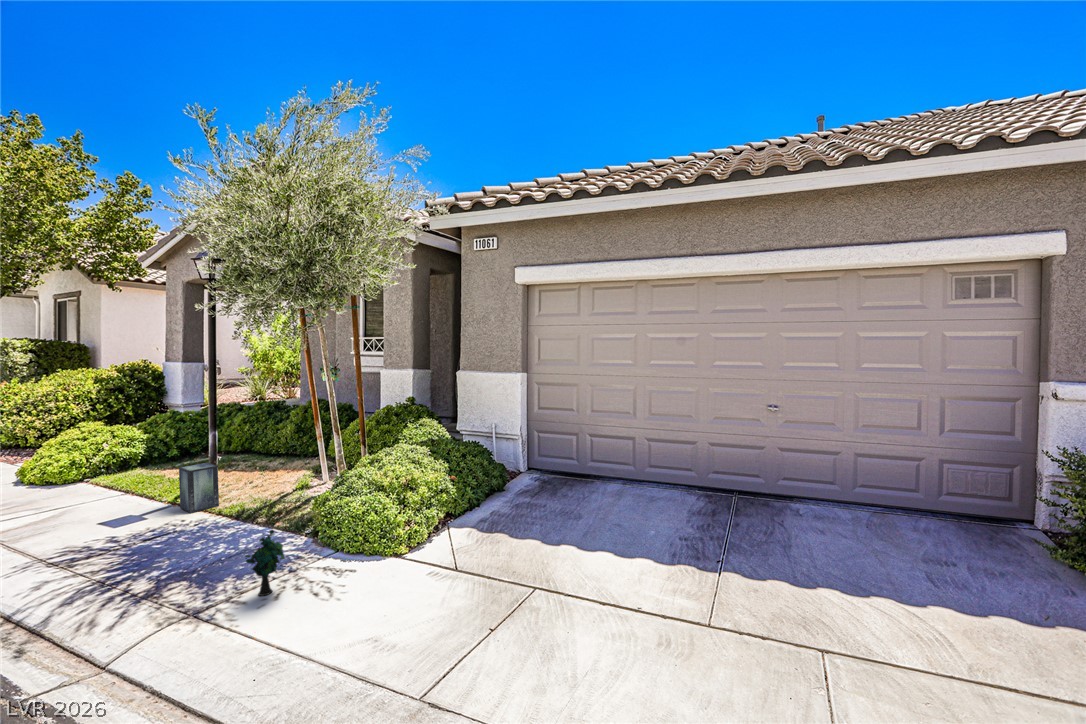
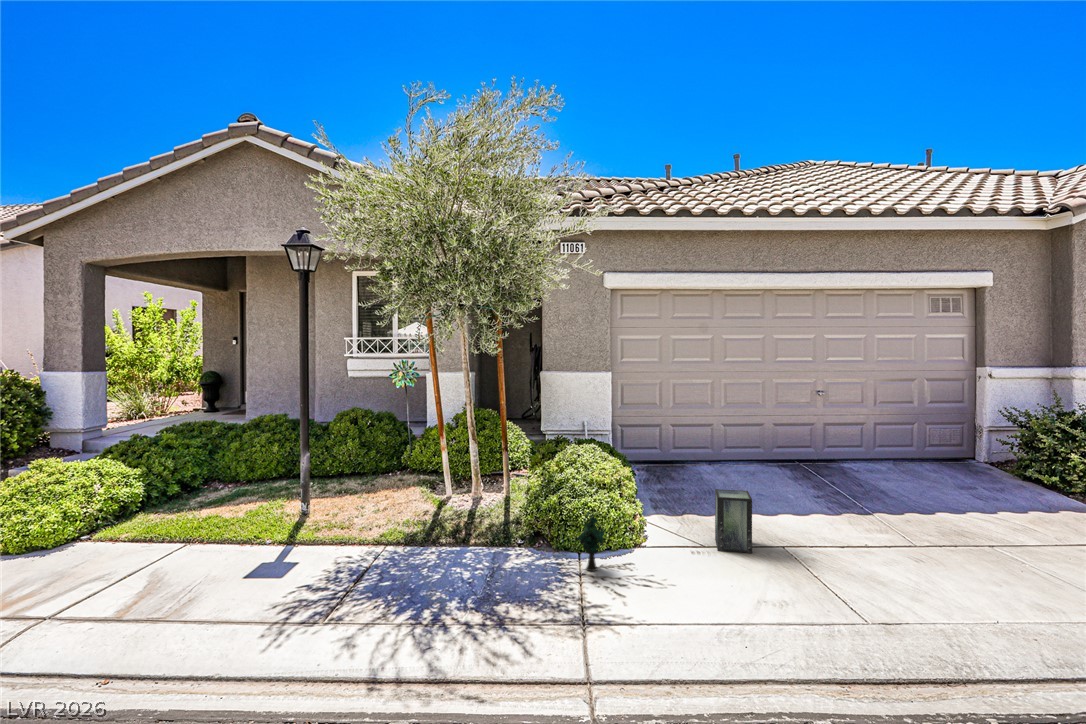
storage box: present [179,463,219,513] -> present [715,489,752,553]

